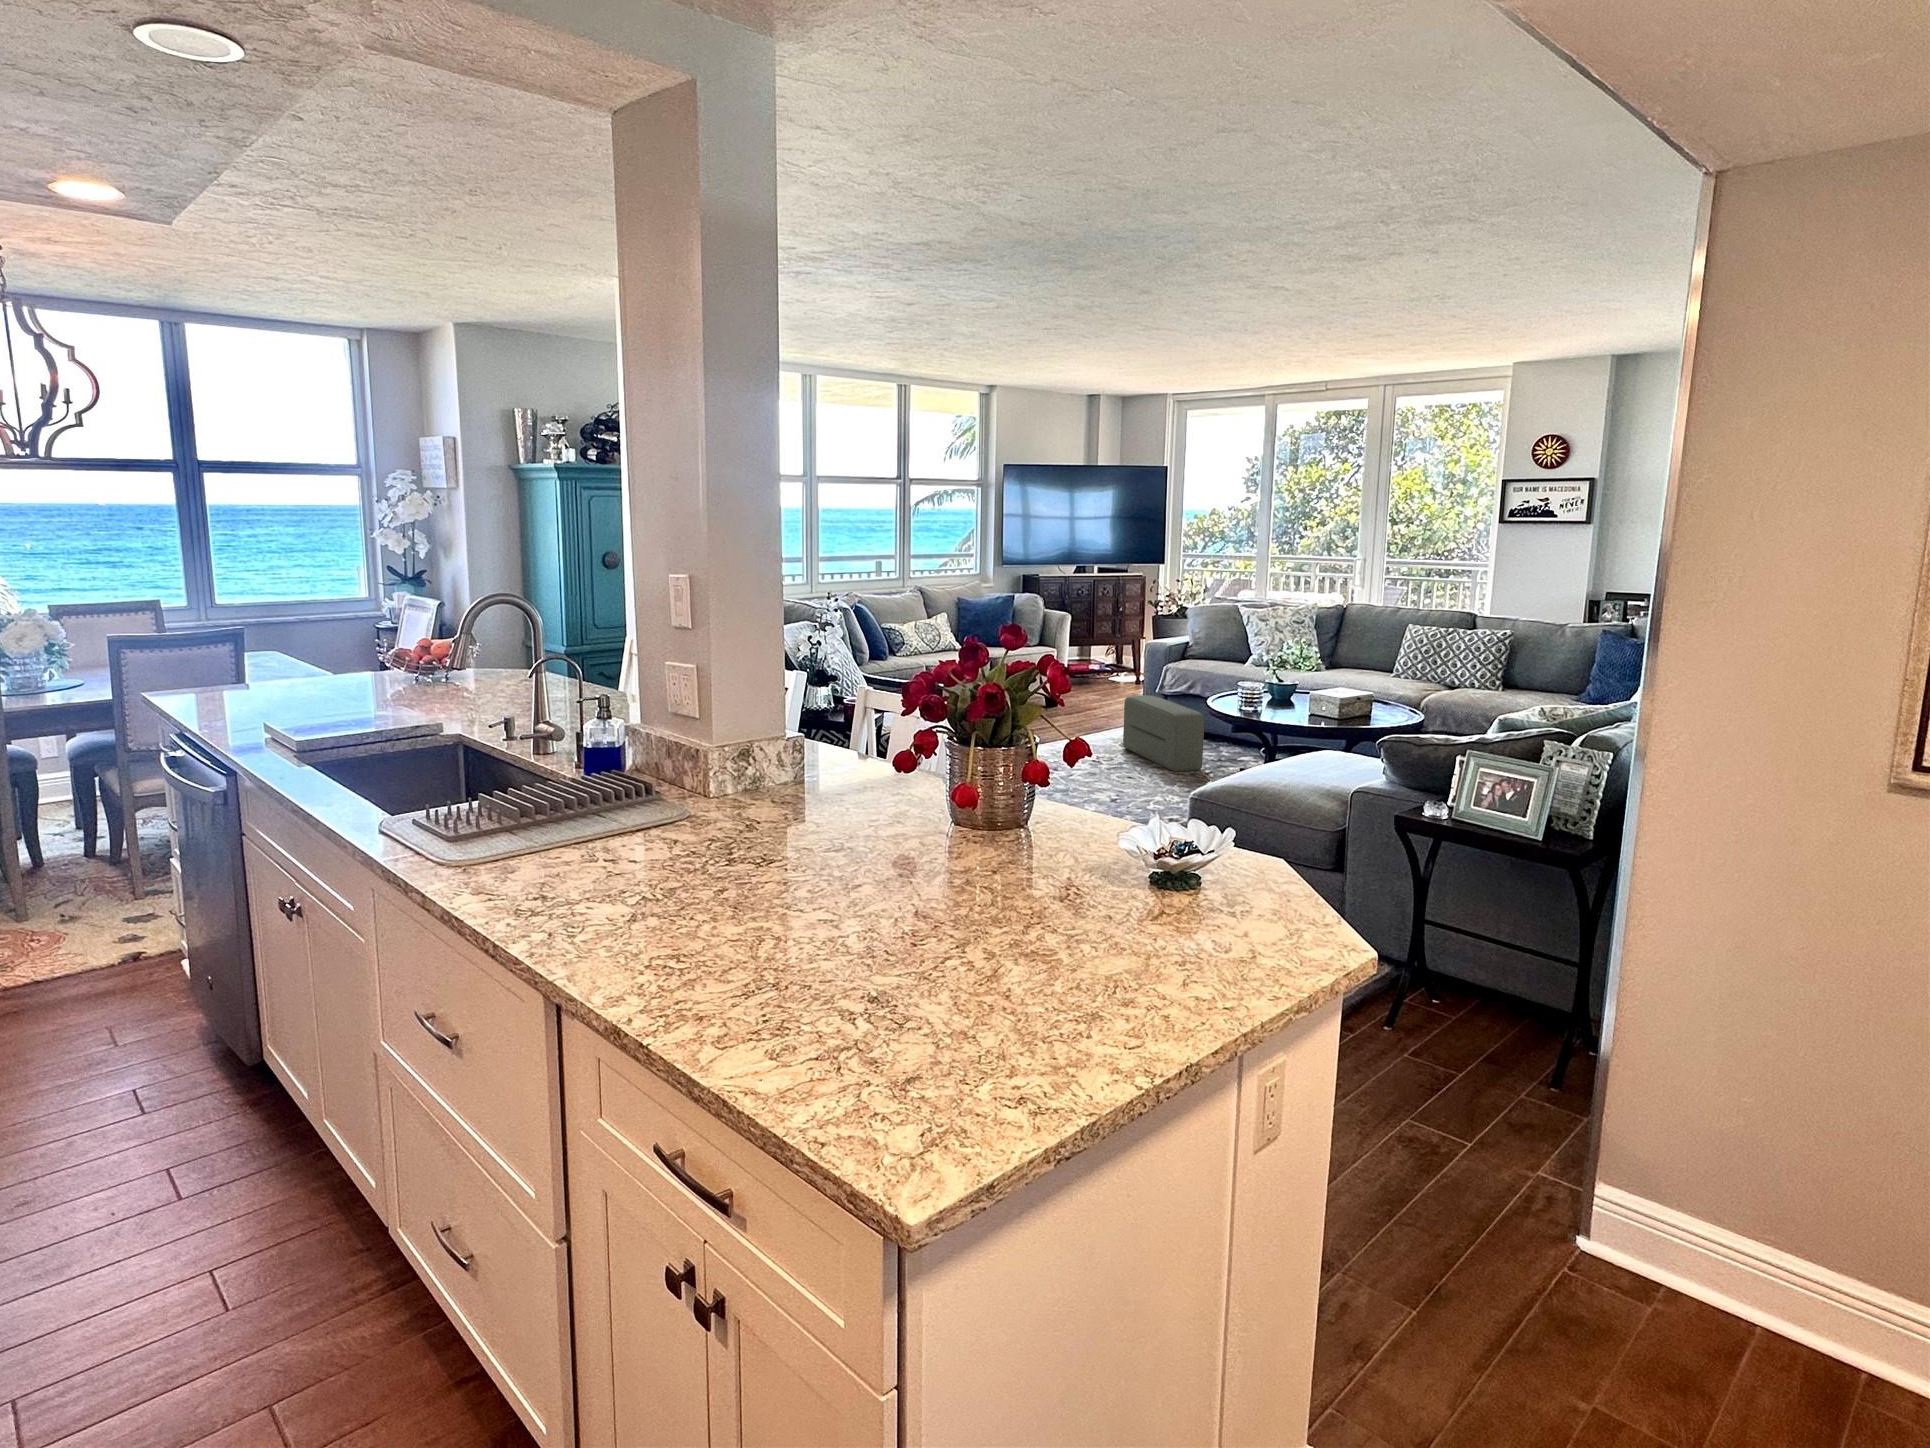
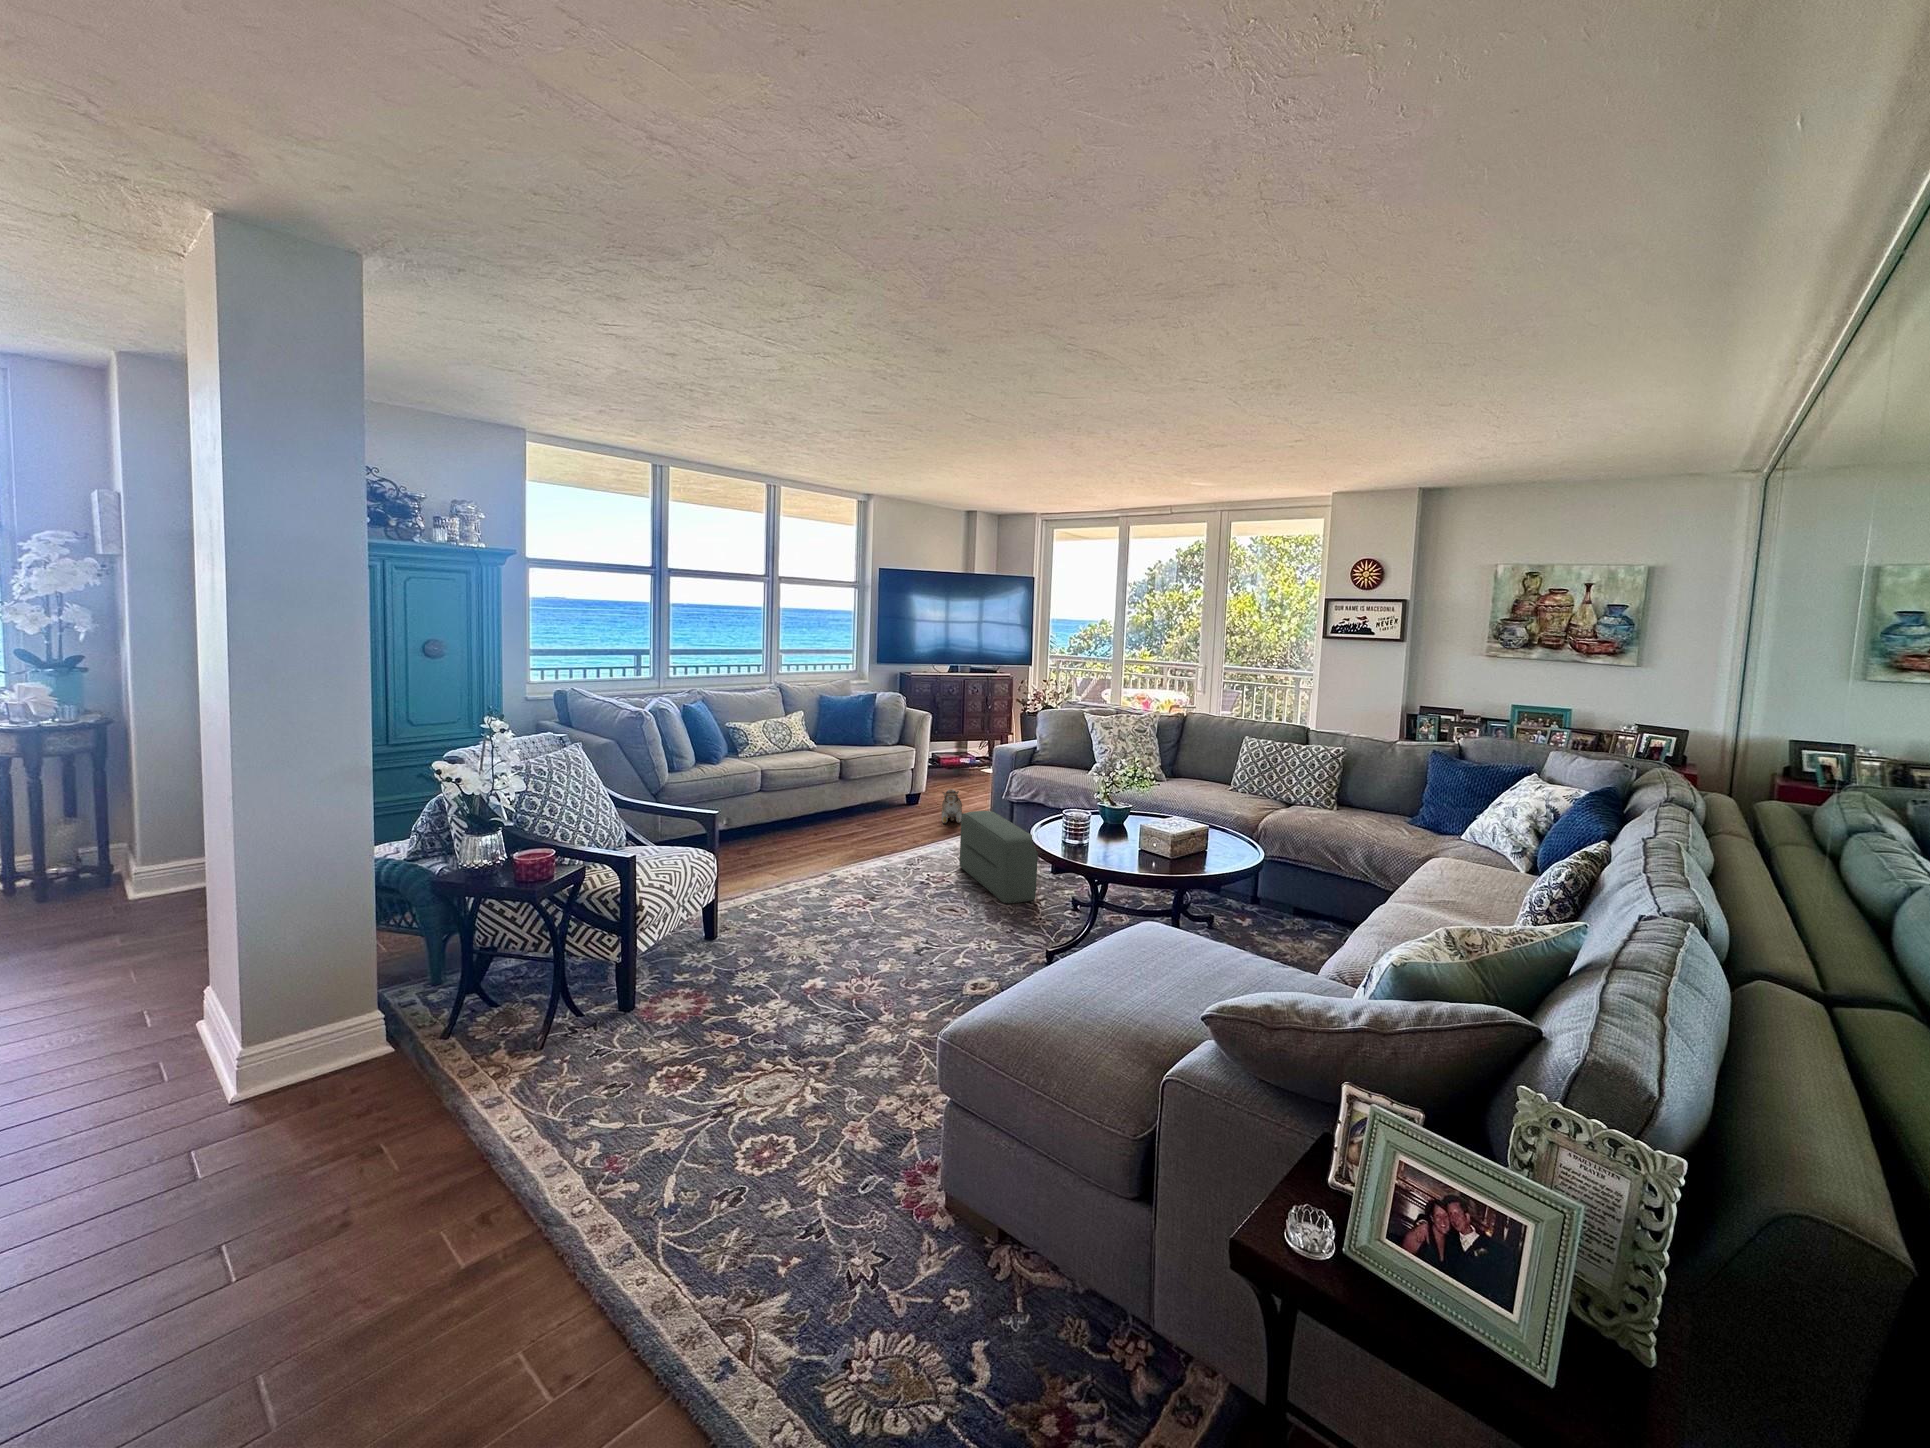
plush toy: none [1091,684,1112,718] -> present [941,789,963,823]

